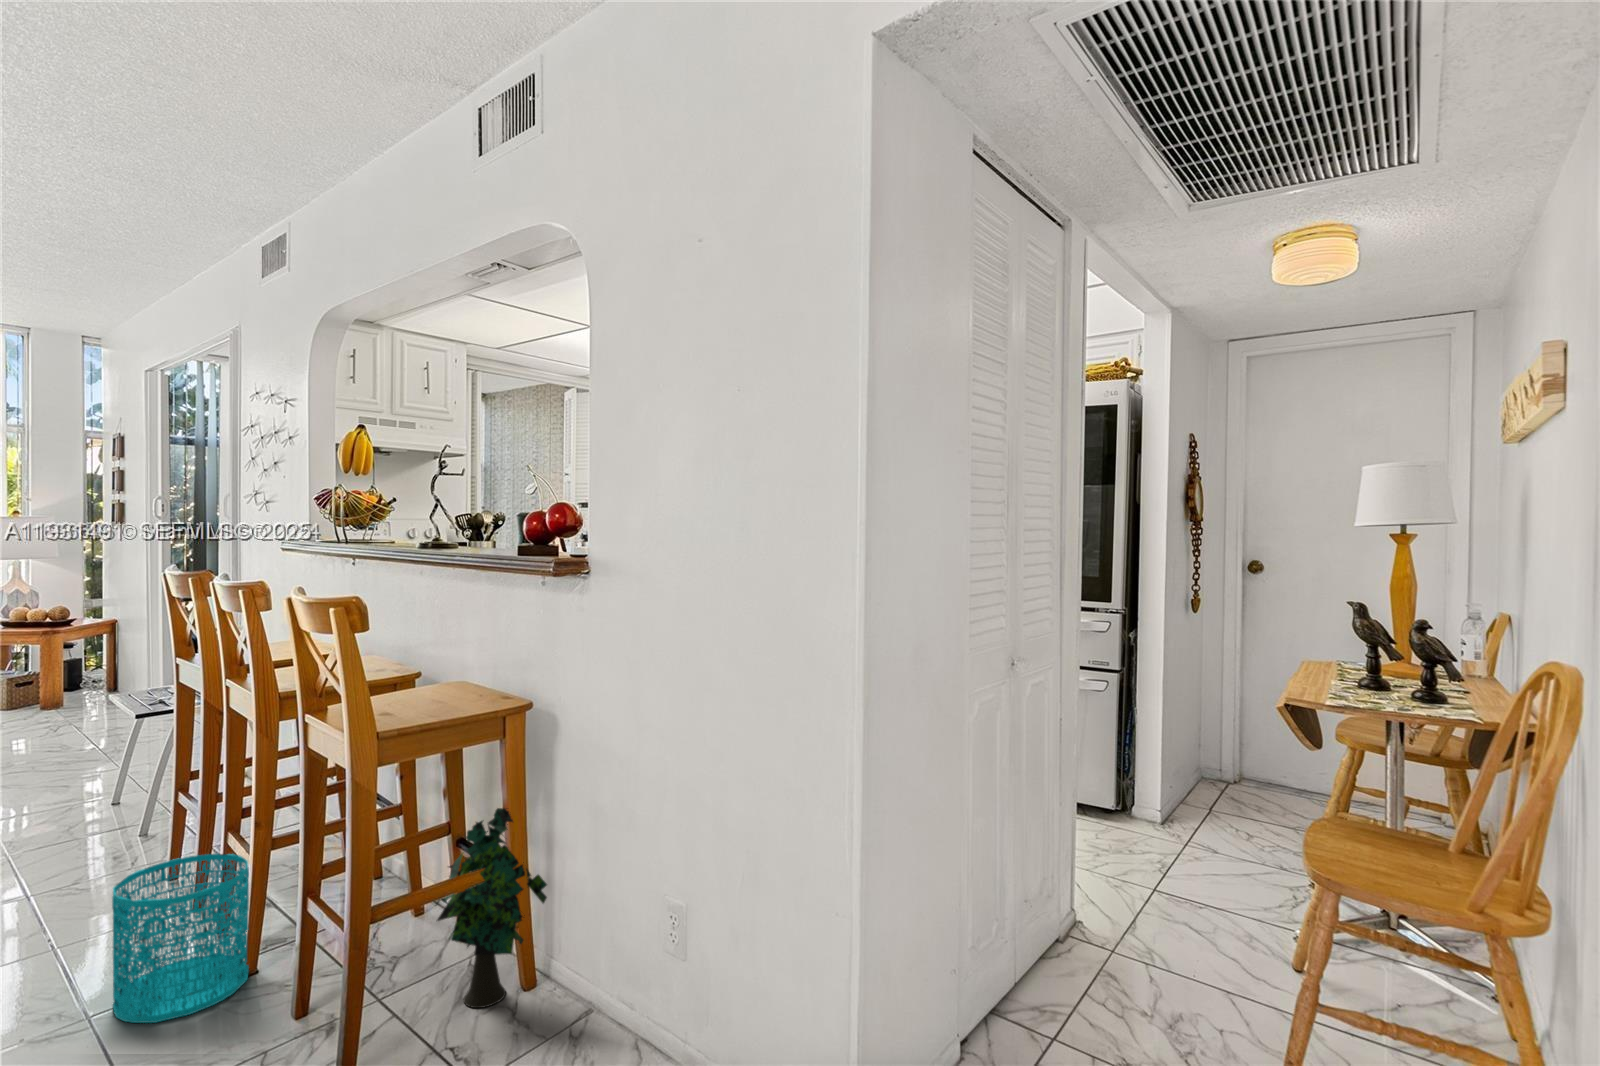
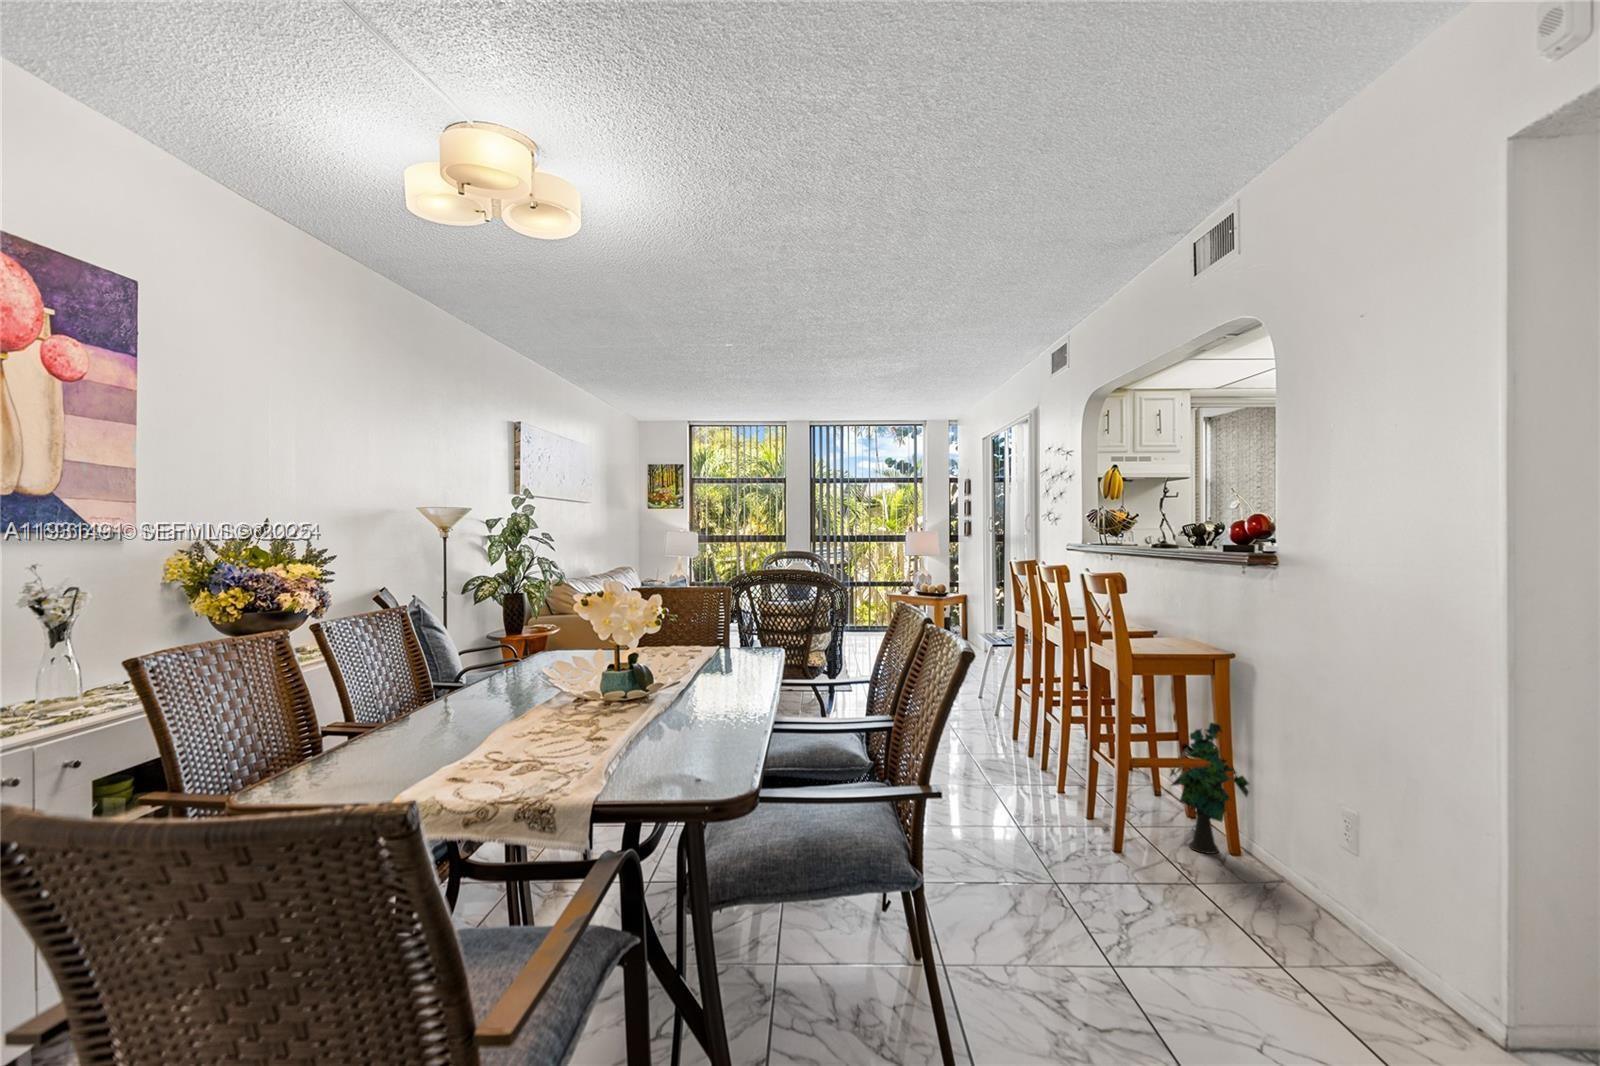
wastebasket: present [112,854,249,1023] -> none [996,720,1059,803]

